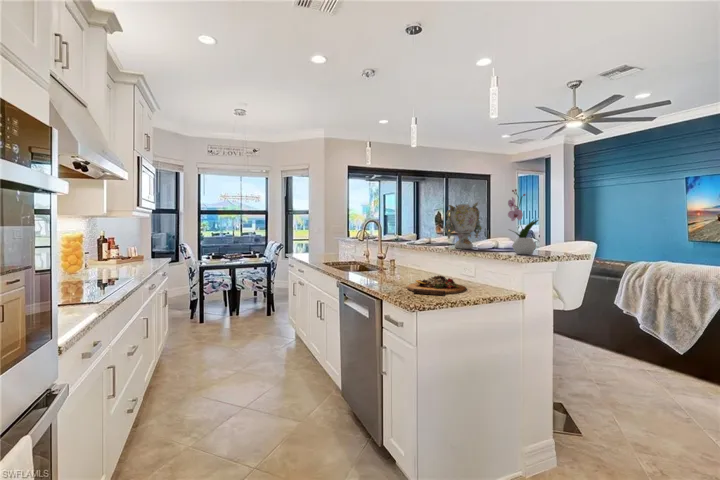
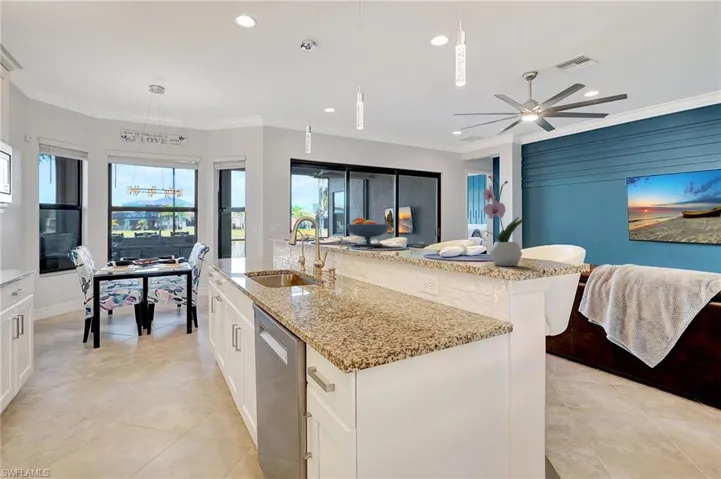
vase: present [444,202,482,249] -> none [396,194,444,256]
fruit bowl: none [403,219,440,242] -> present [346,217,390,246]
cutting board: present [407,276,467,296] -> none [345,296,430,333]

